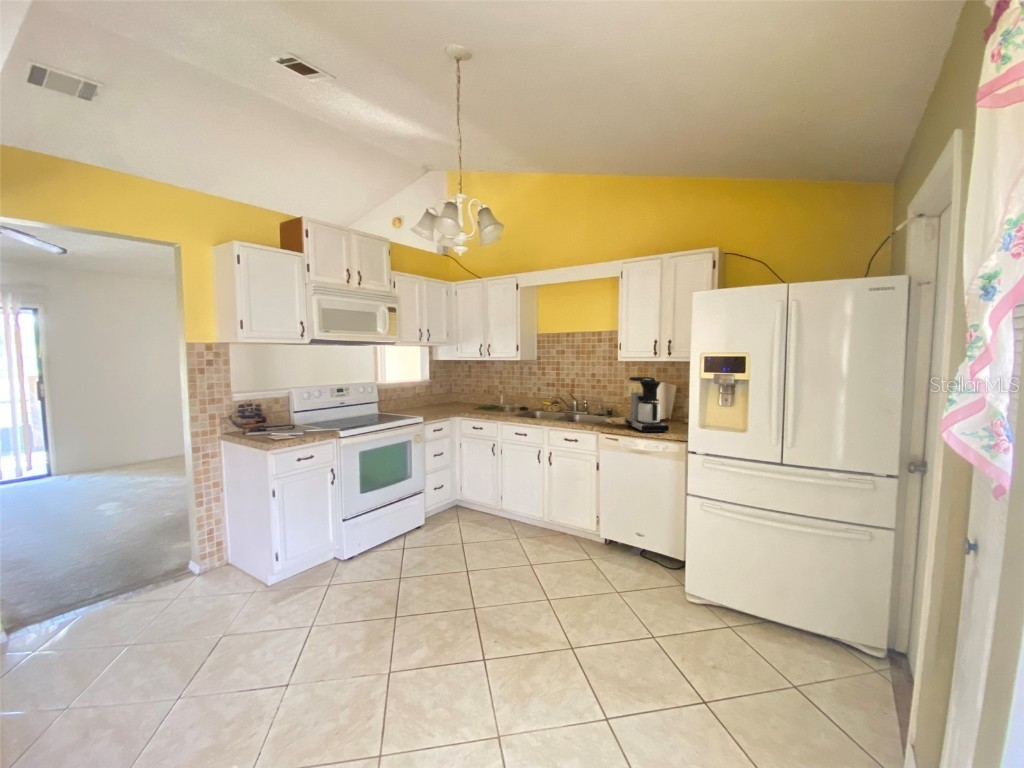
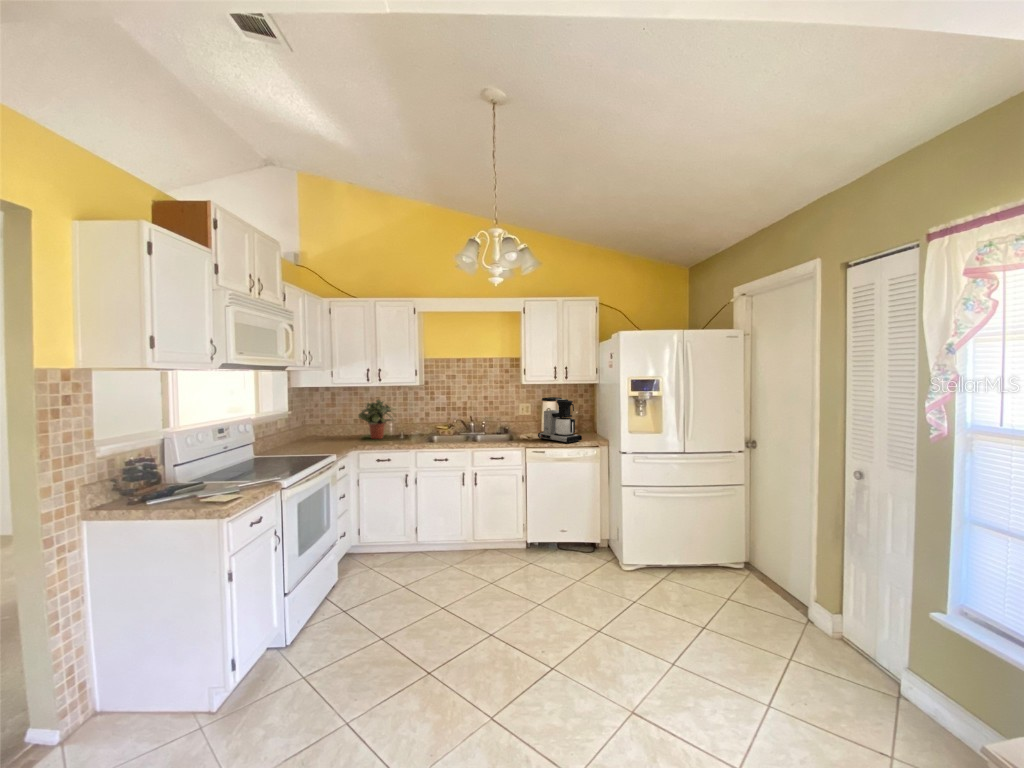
potted plant: none [477,373,512,410] -> present [358,400,395,439]

